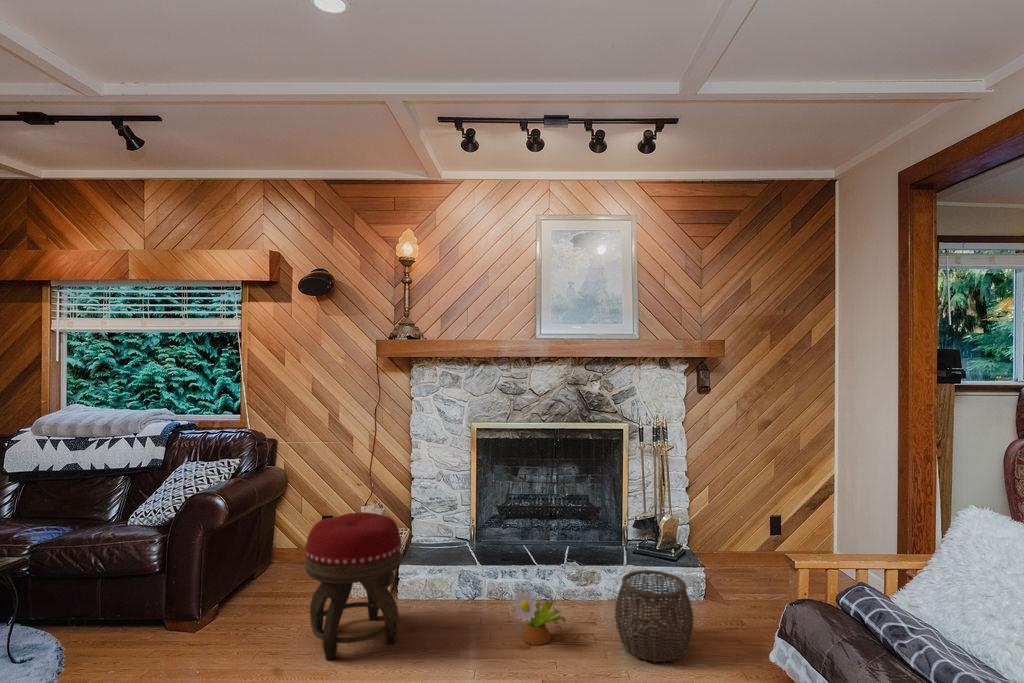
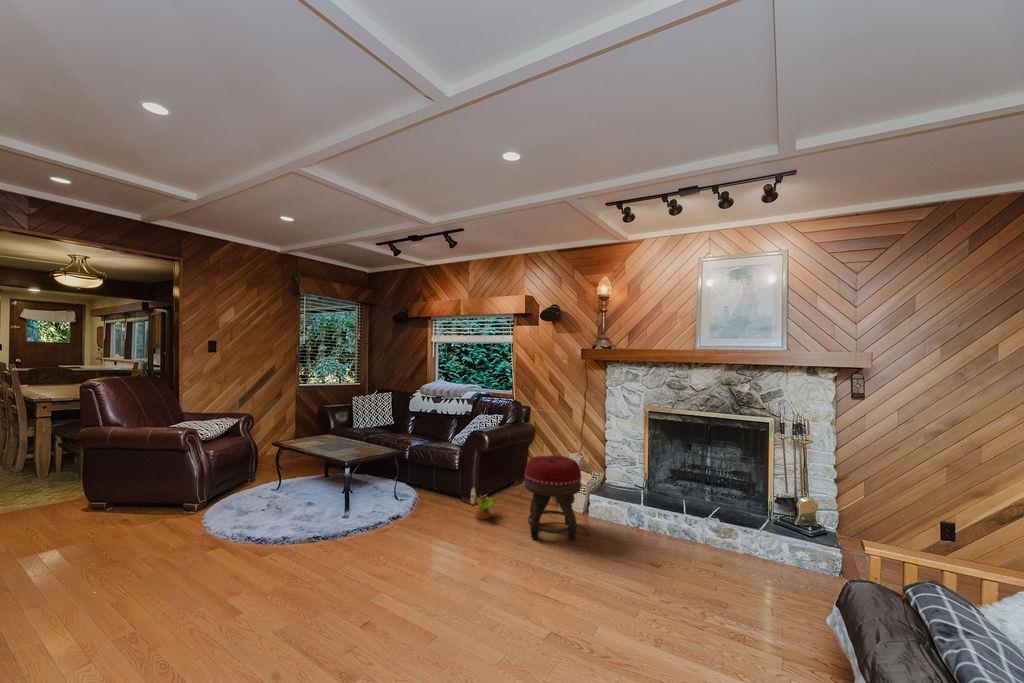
woven basket: present [615,570,694,663] -> none [728,532,800,610]
decorative plant: present [512,590,566,645] -> present [471,488,498,519]

